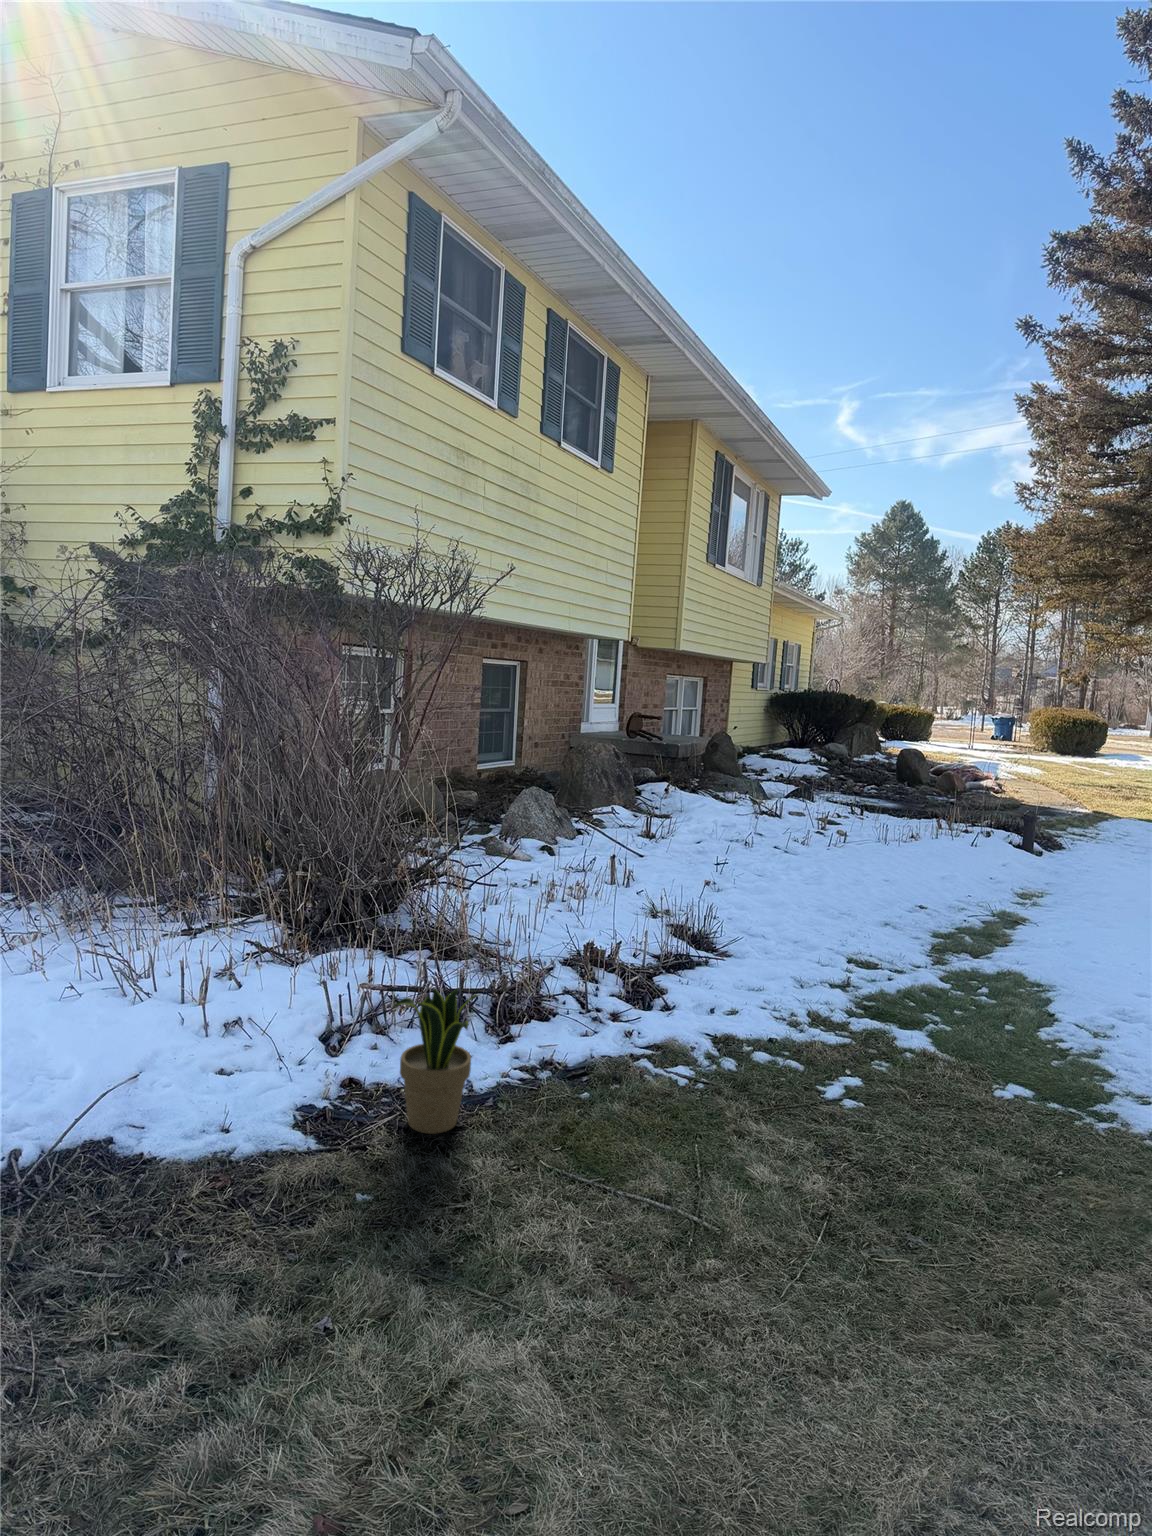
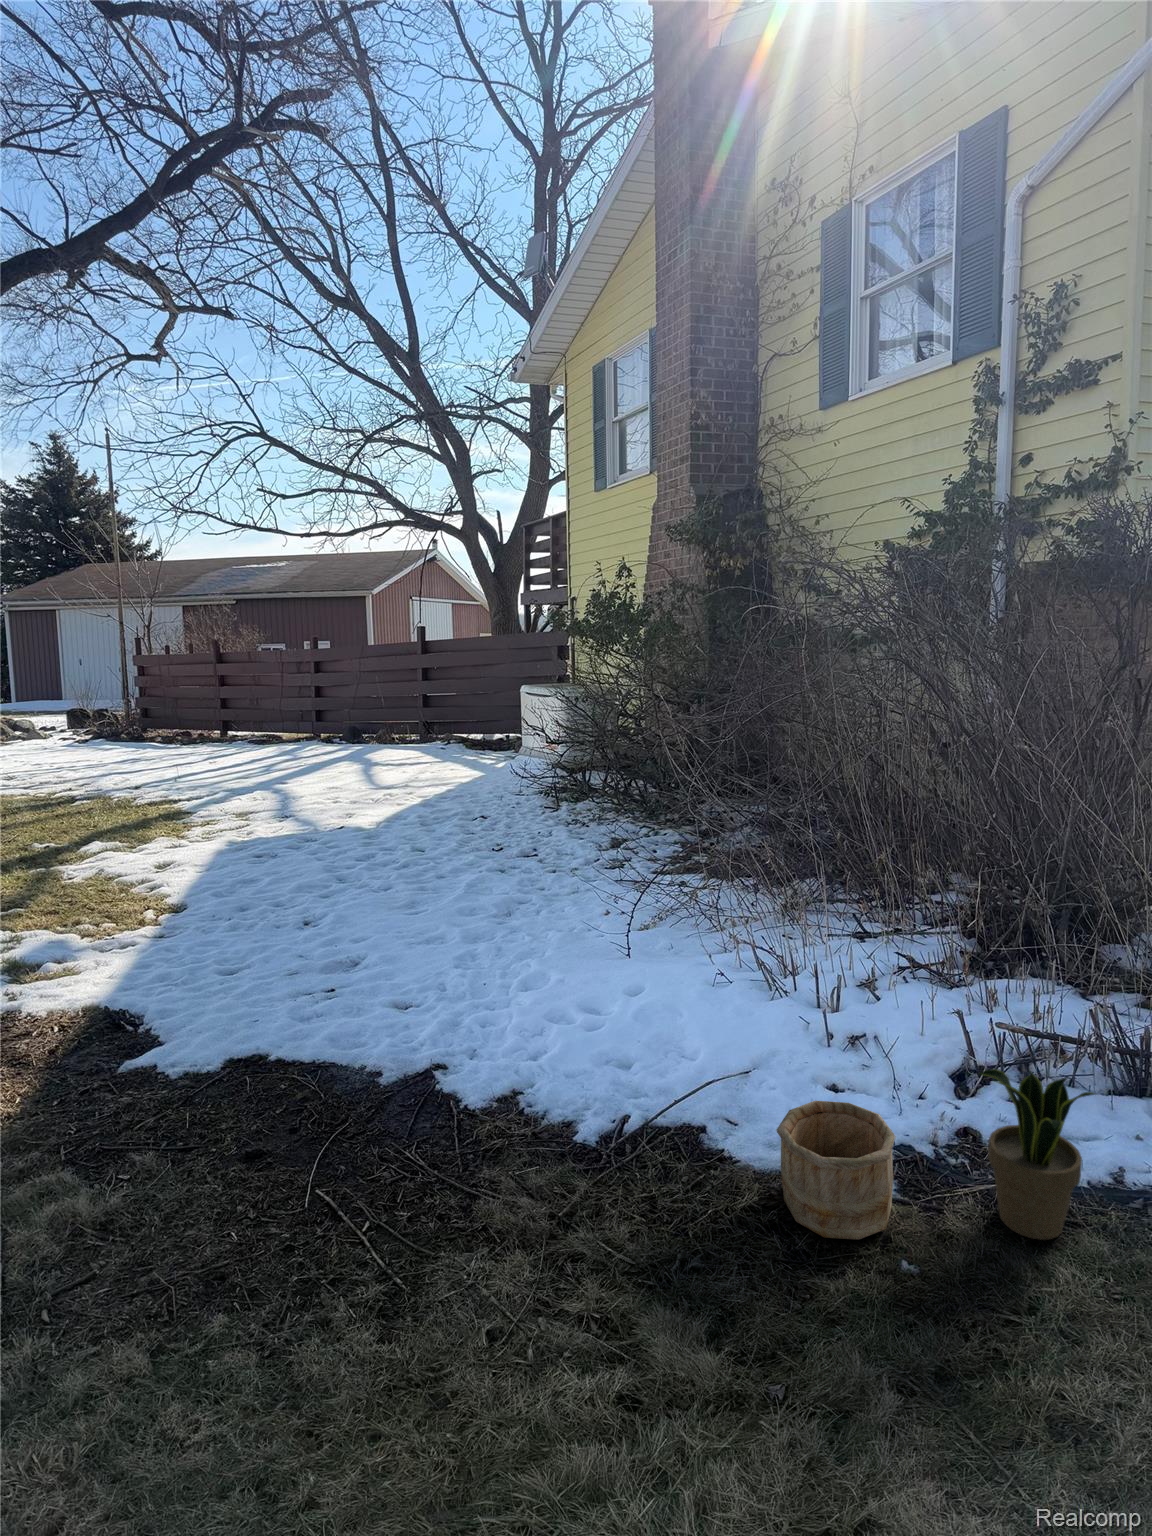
wooden bucket: none [225,1071,343,1202] -> present [777,1101,895,1240]

